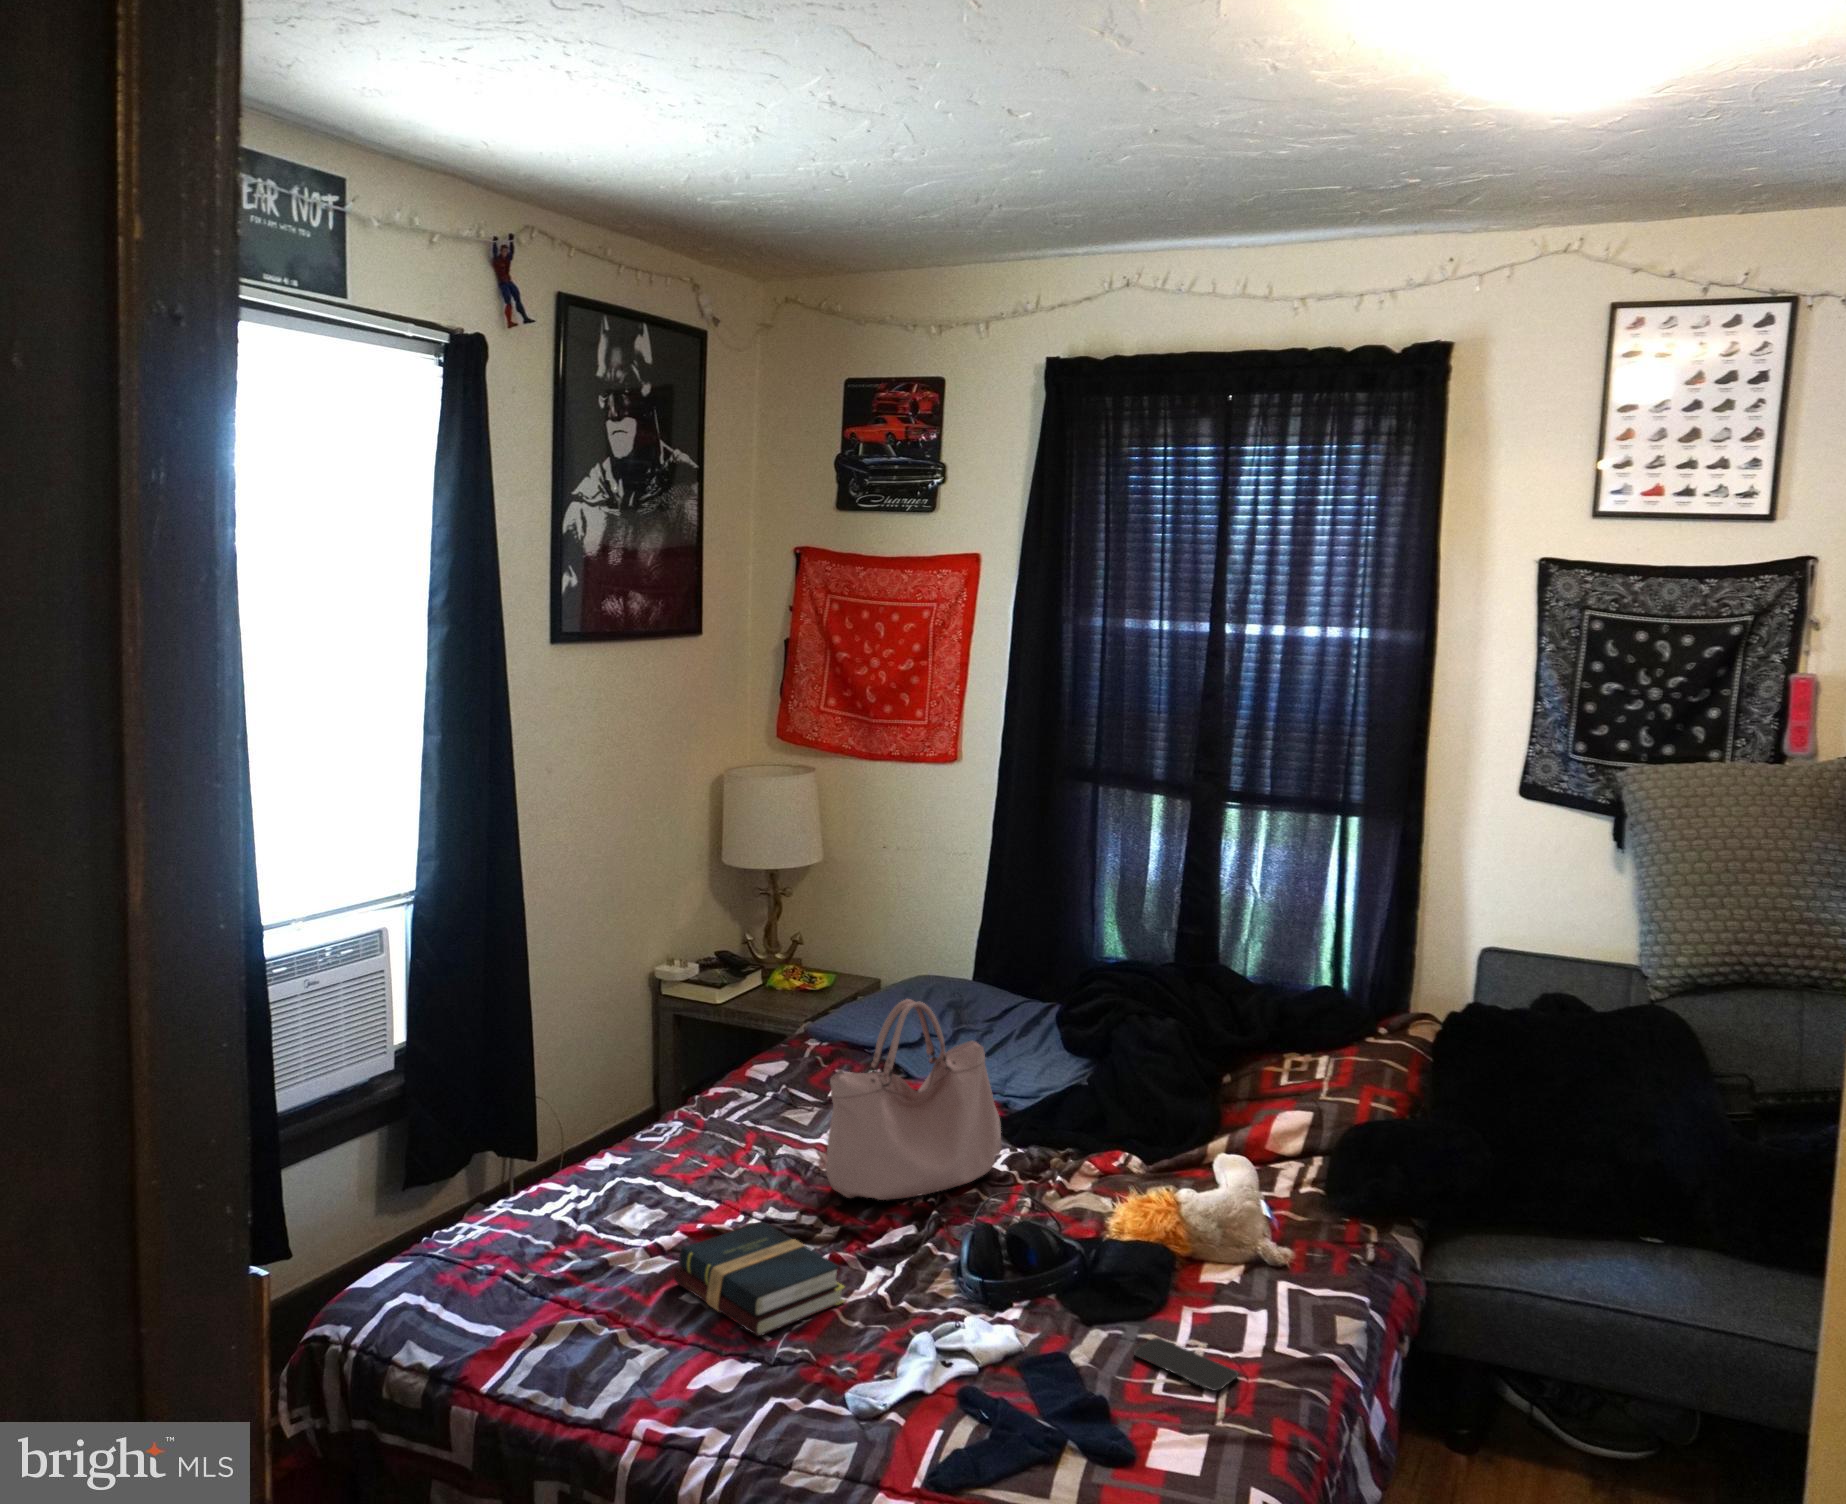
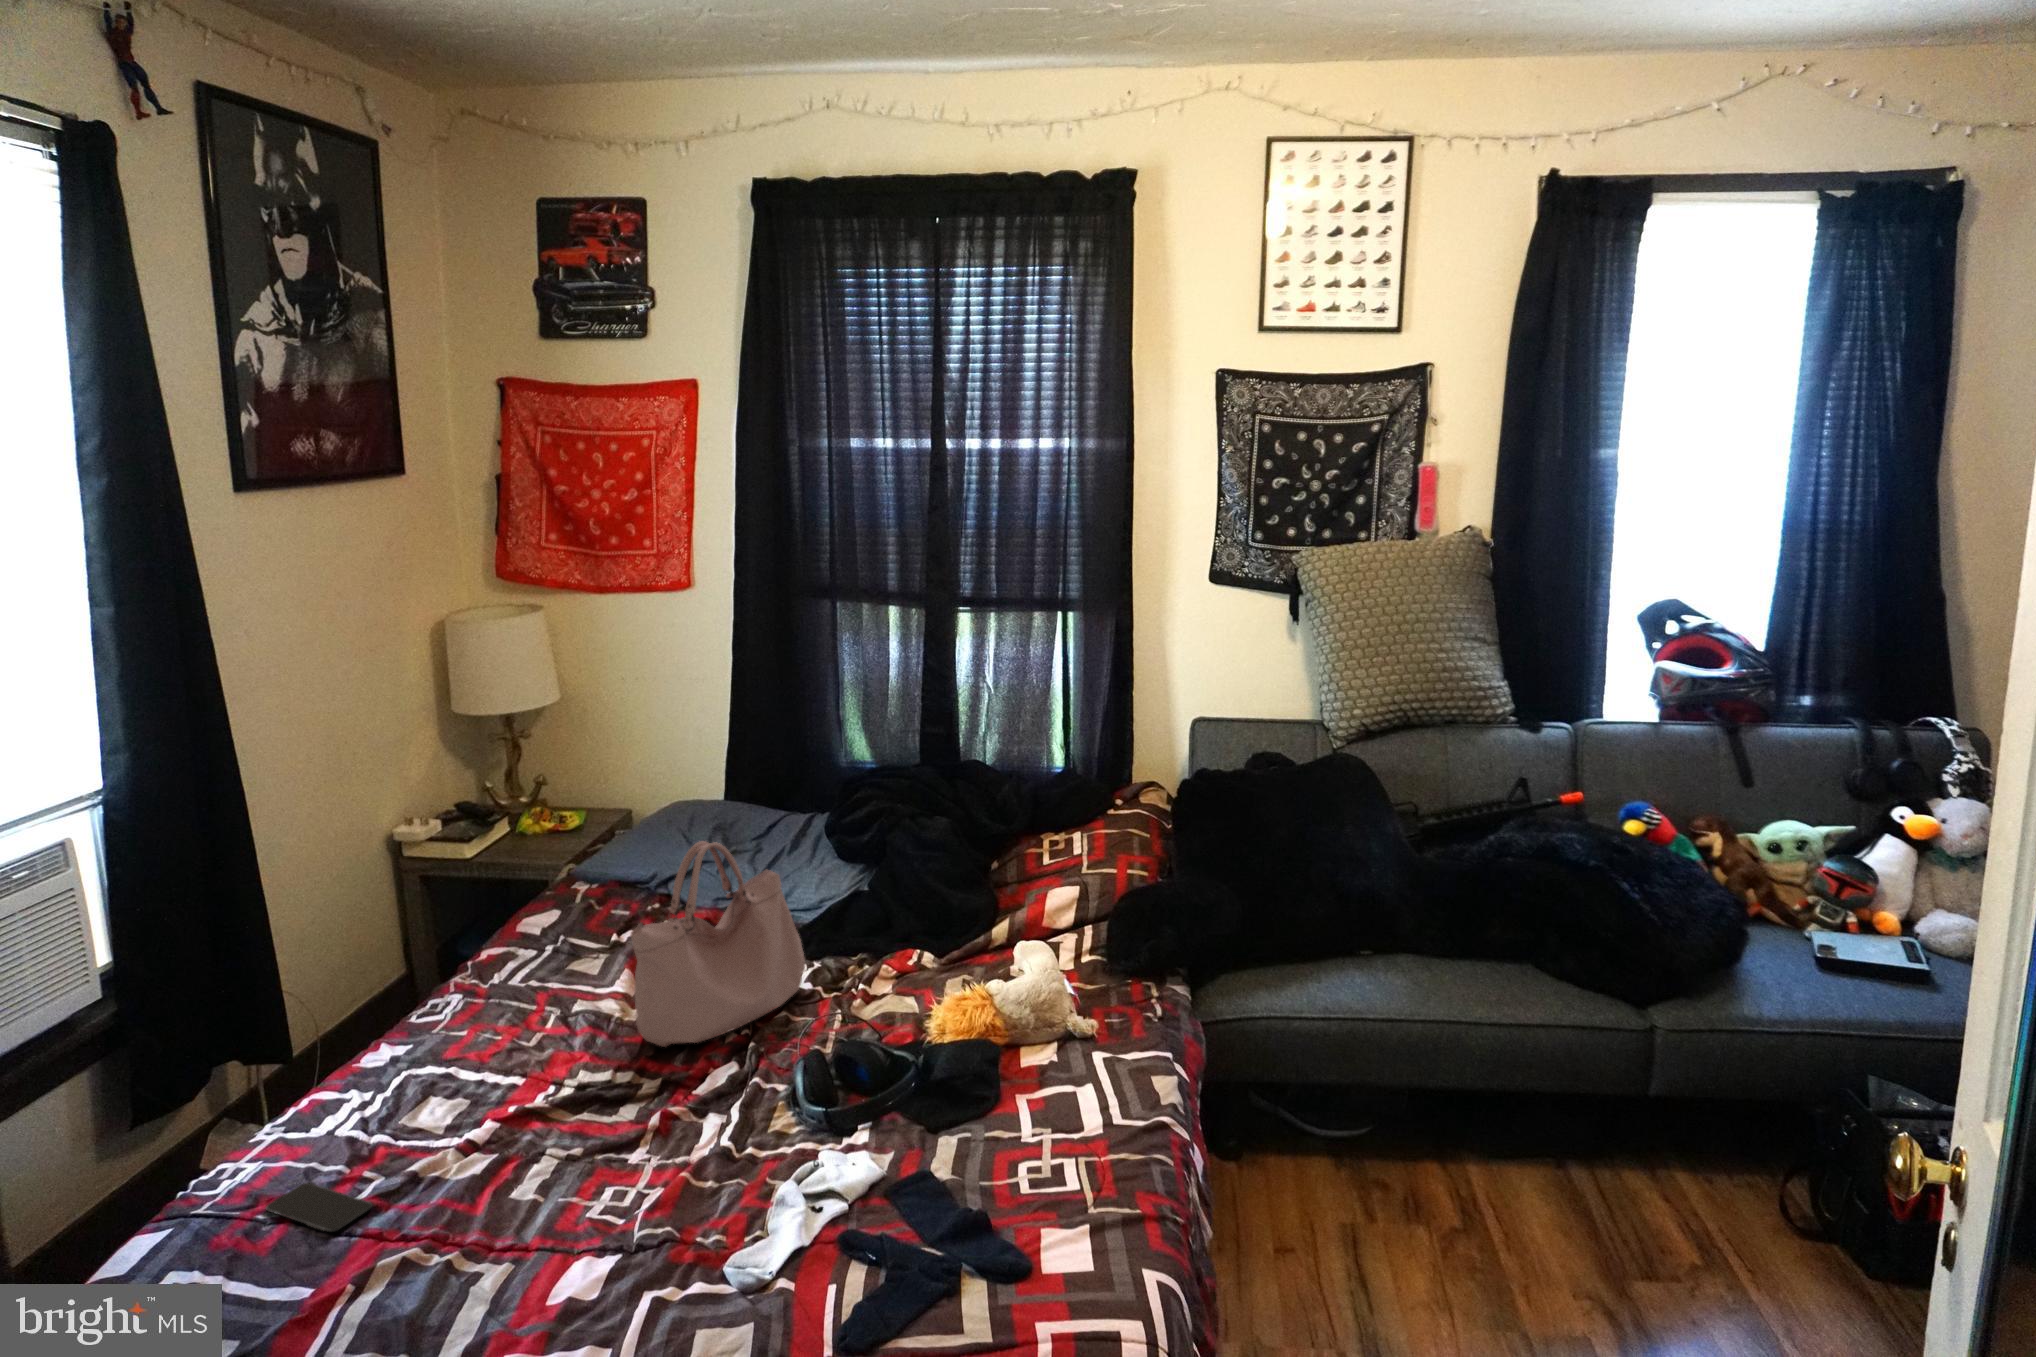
hardback book: present [673,1222,844,1336] -> none [496,1096,689,1224]
smartphone: present [1134,1338,1238,1391] -> present [266,1183,372,1232]

